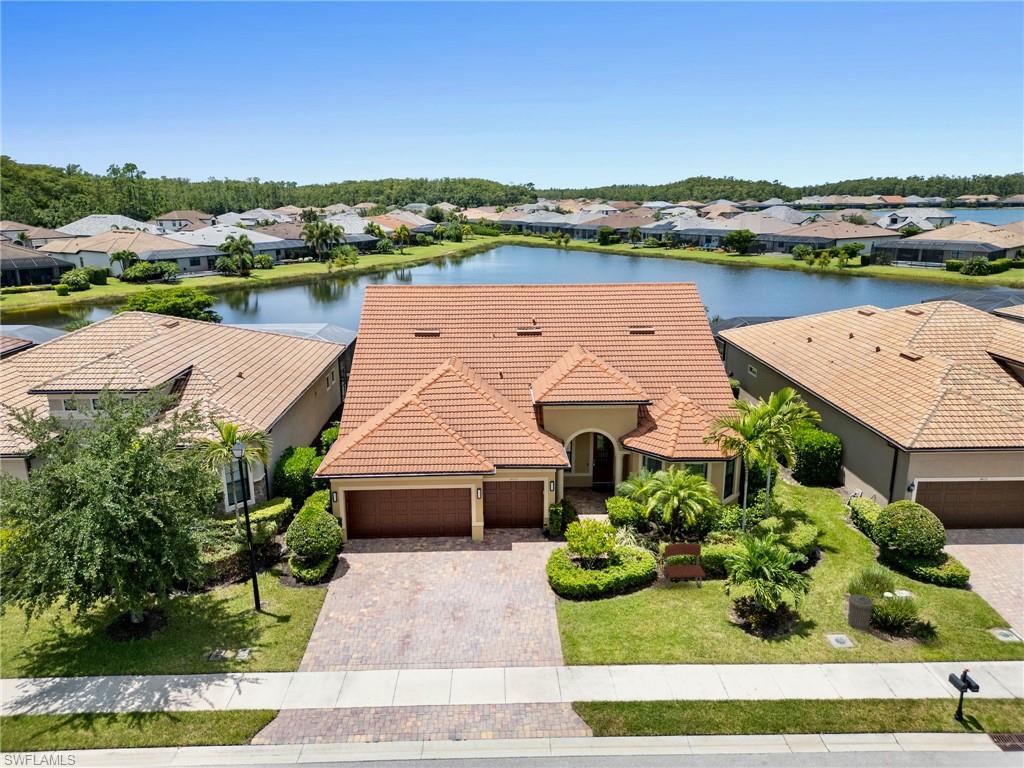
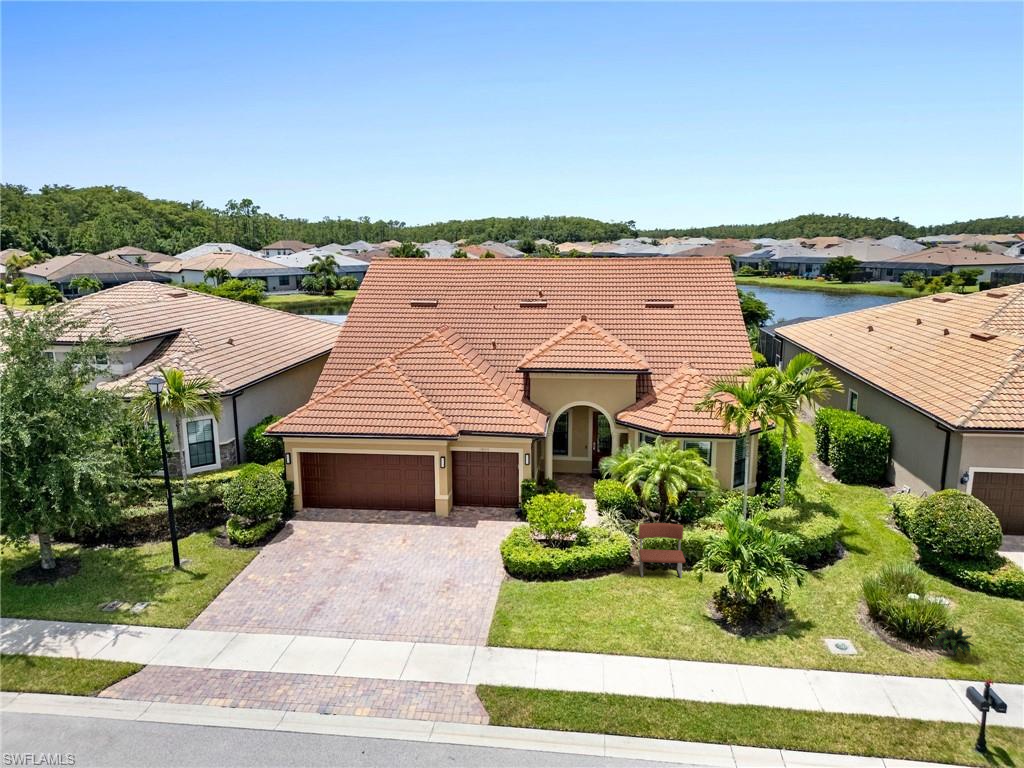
trash can: present [848,594,873,630] -> none [857,591,888,636]

